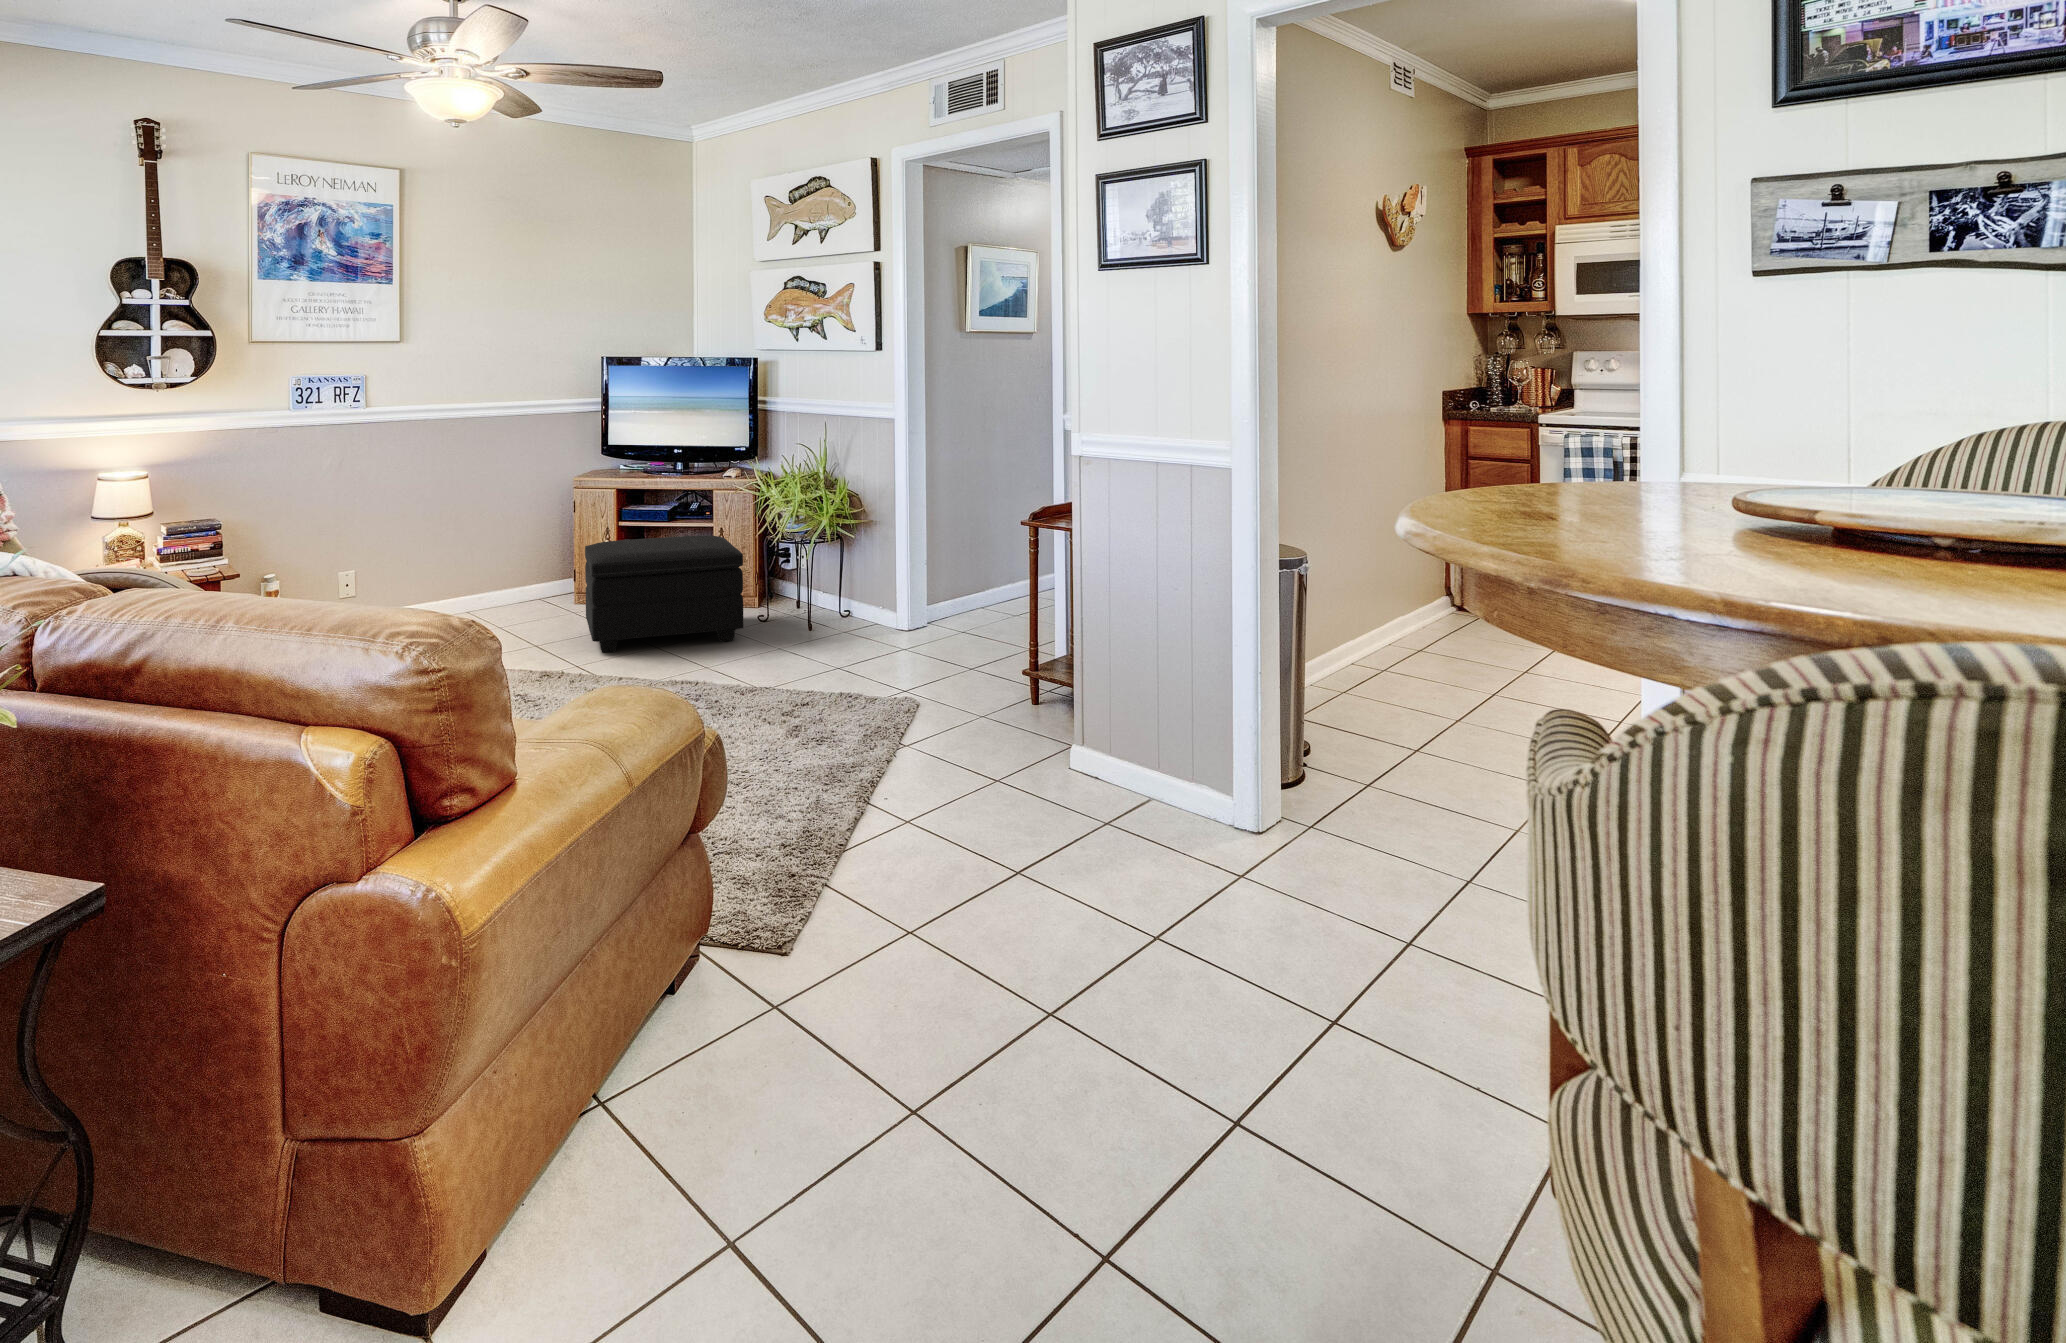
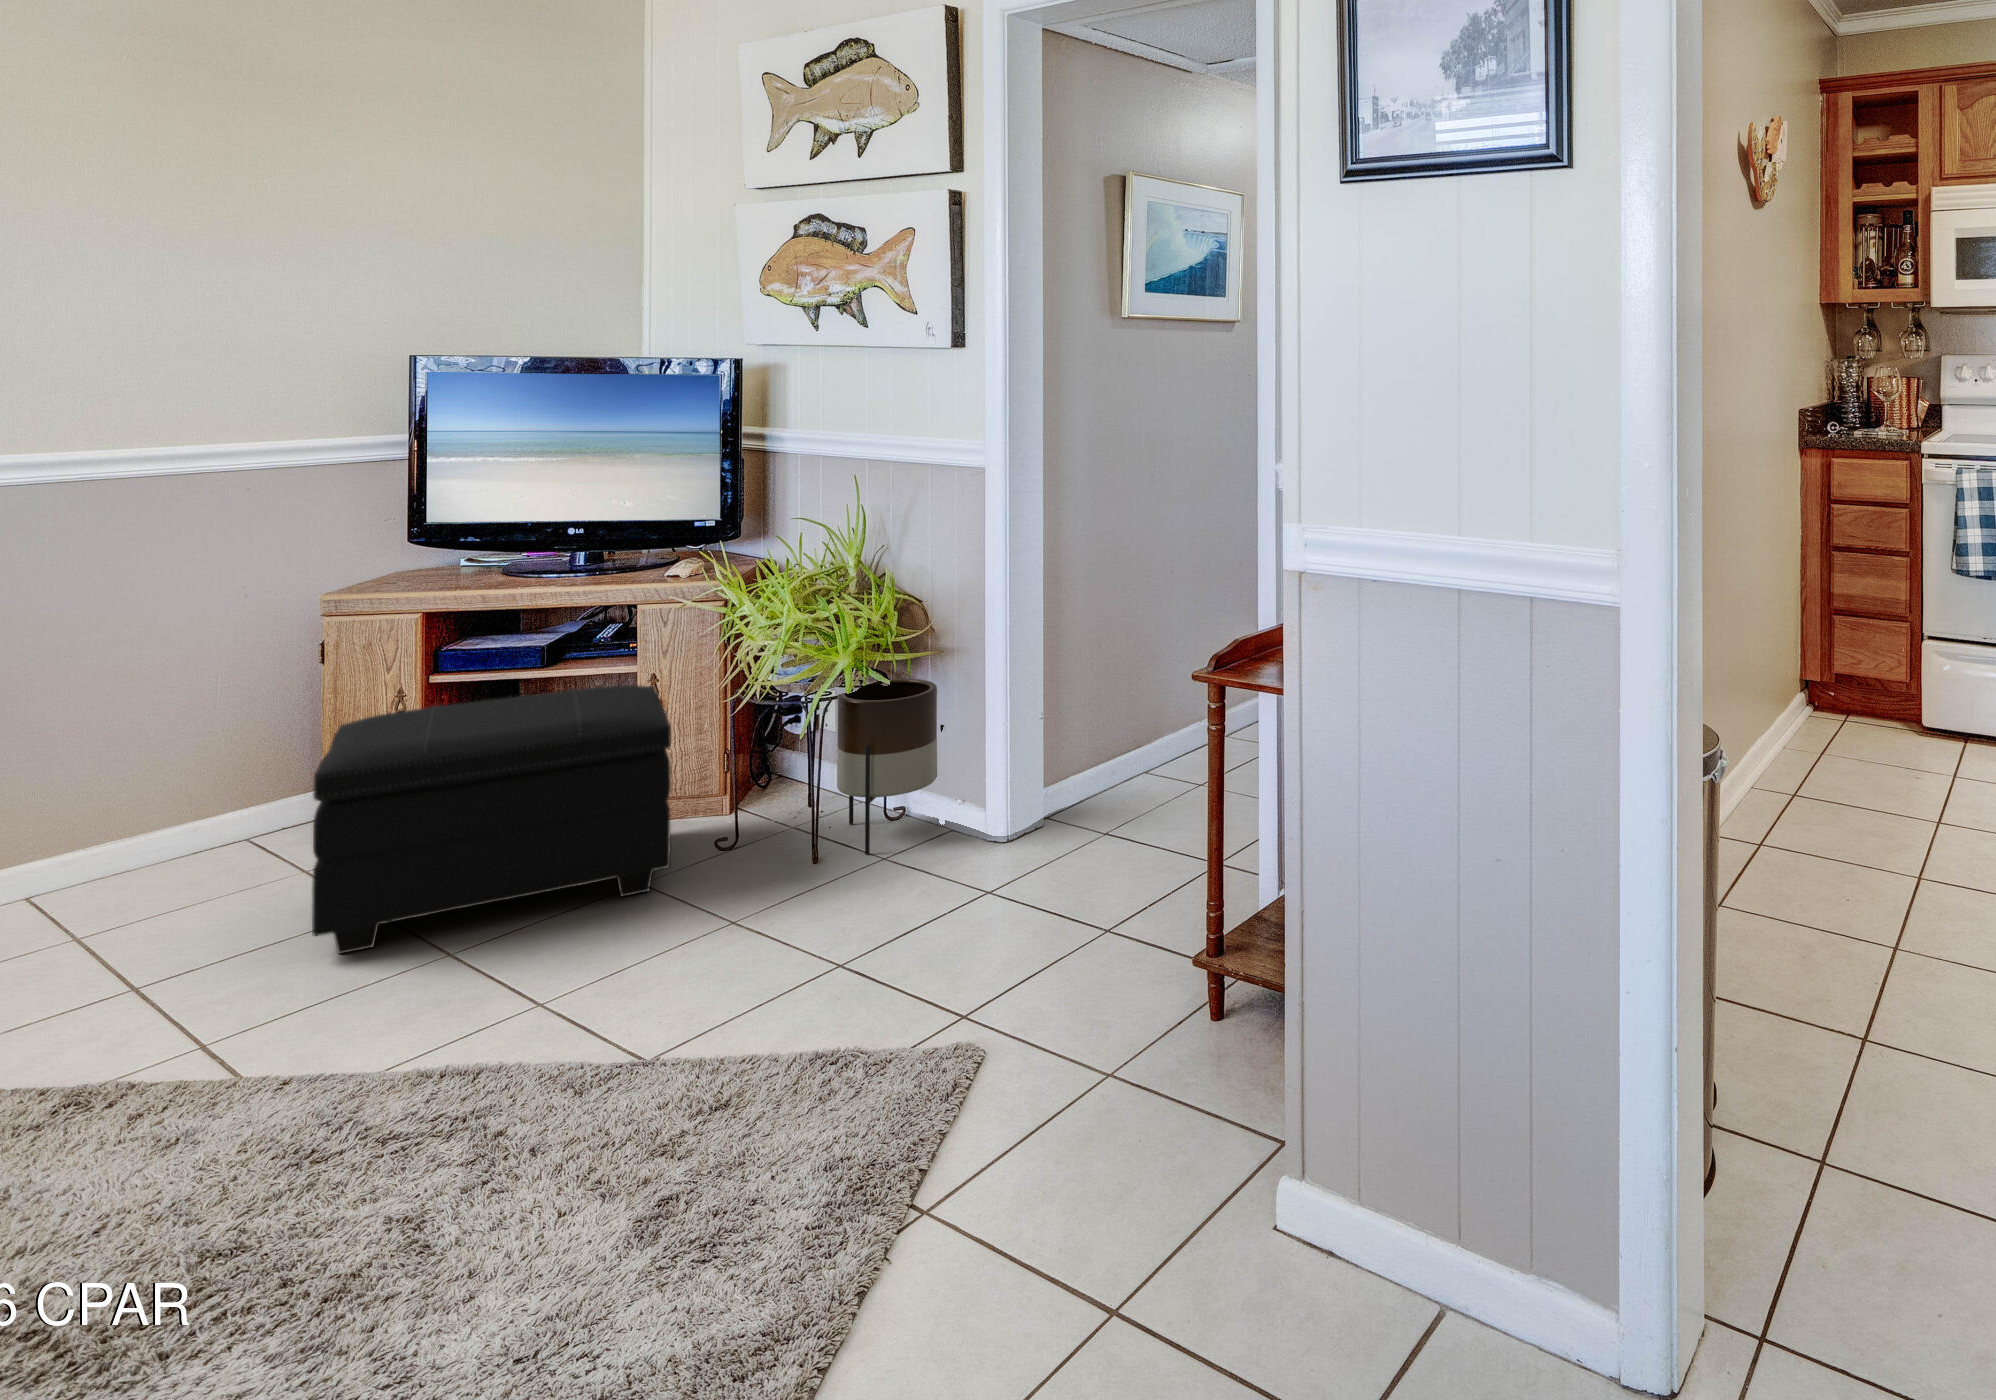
planter: none [820,541,877,634] -> present [837,679,944,854]

